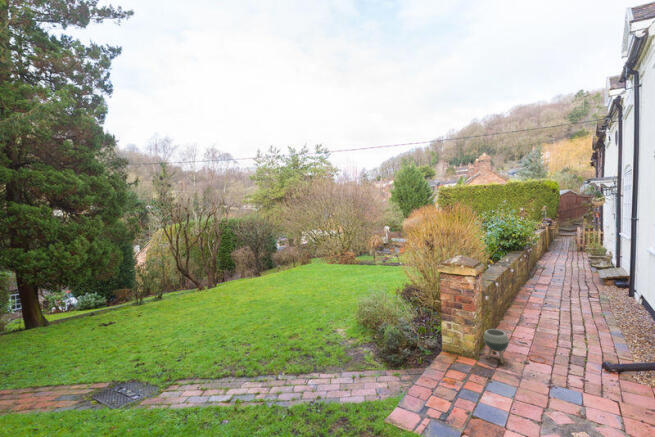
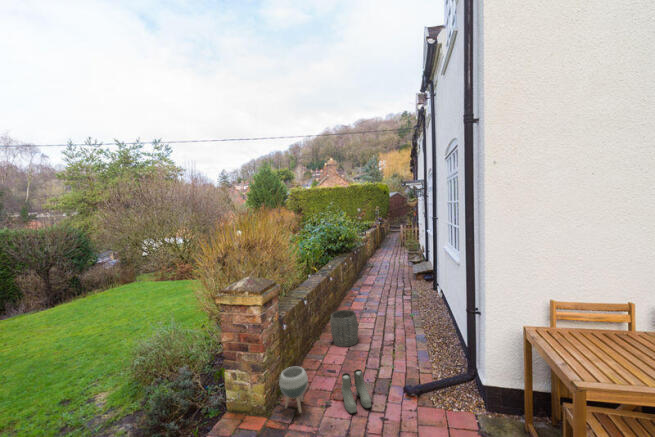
woven basket: none [515,298,545,329] -> present [330,310,358,347]
boots: none [539,343,572,375] -> present [341,369,371,414]

